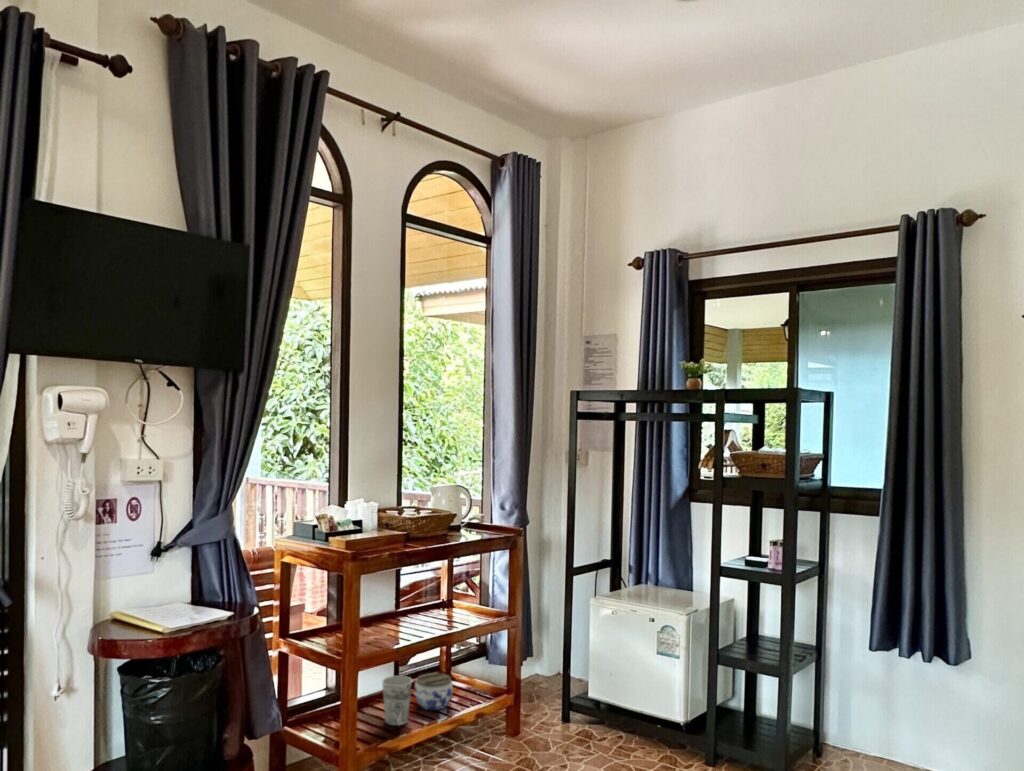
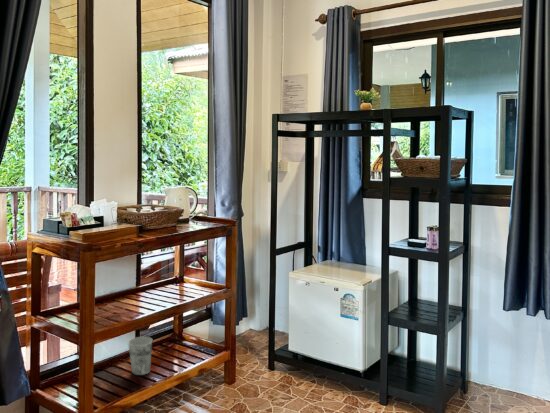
jar: present [415,673,453,710] -> none [156,332,186,361]

